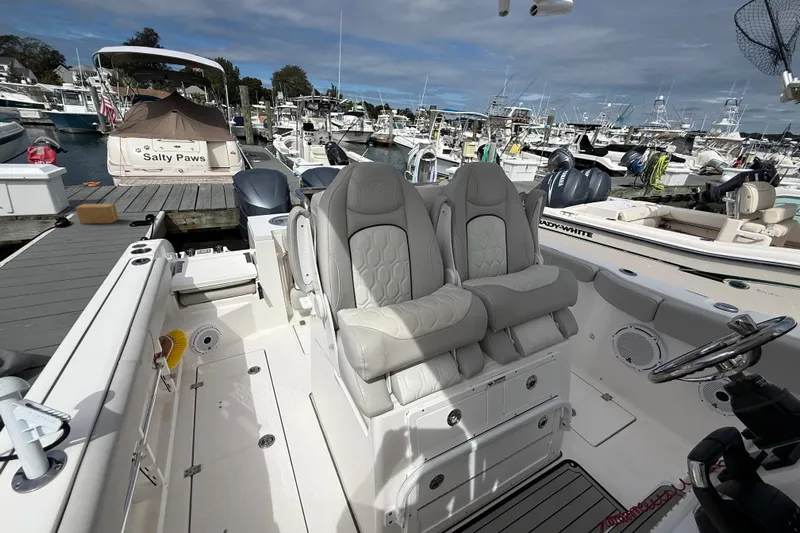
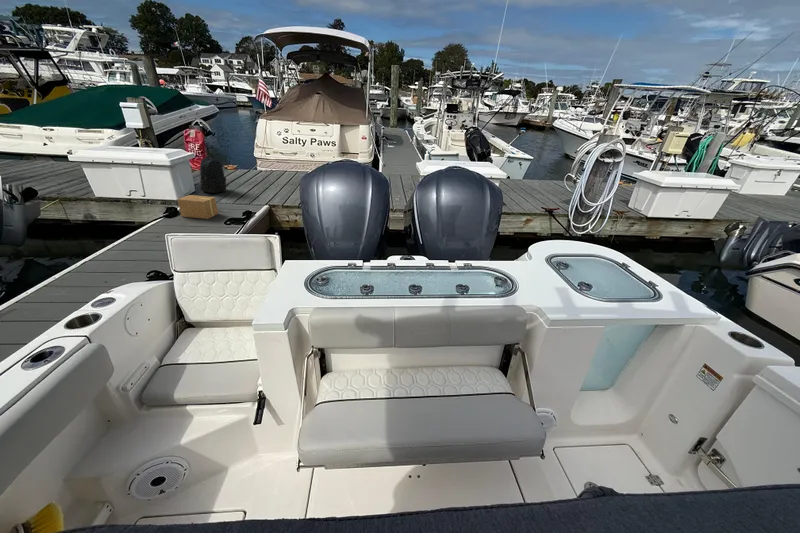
backpack: none [83,168,111,204] -> present [200,155,226,193]

